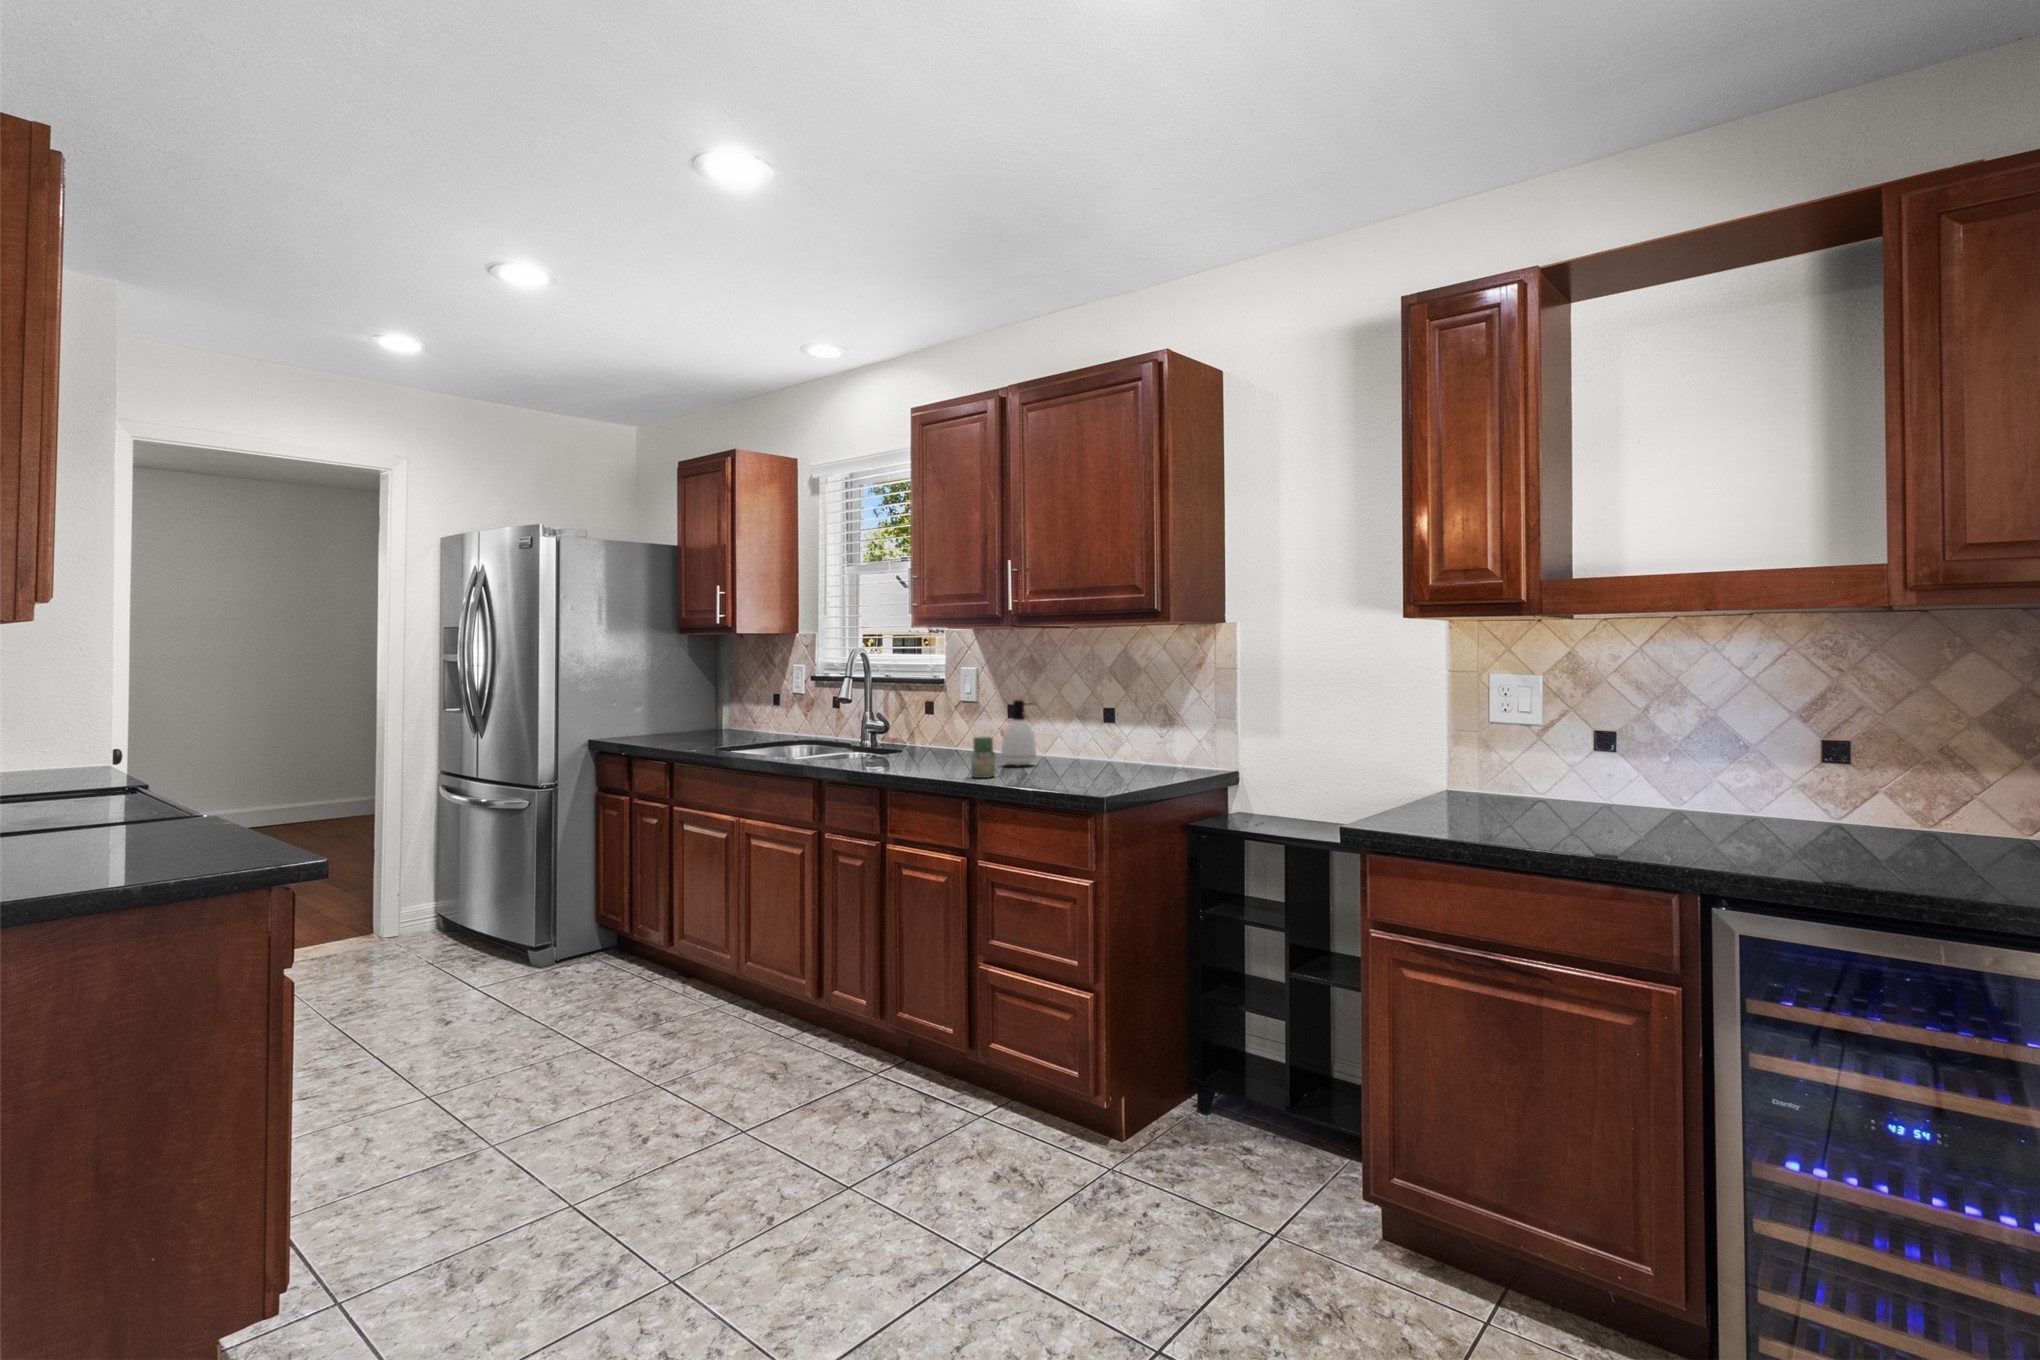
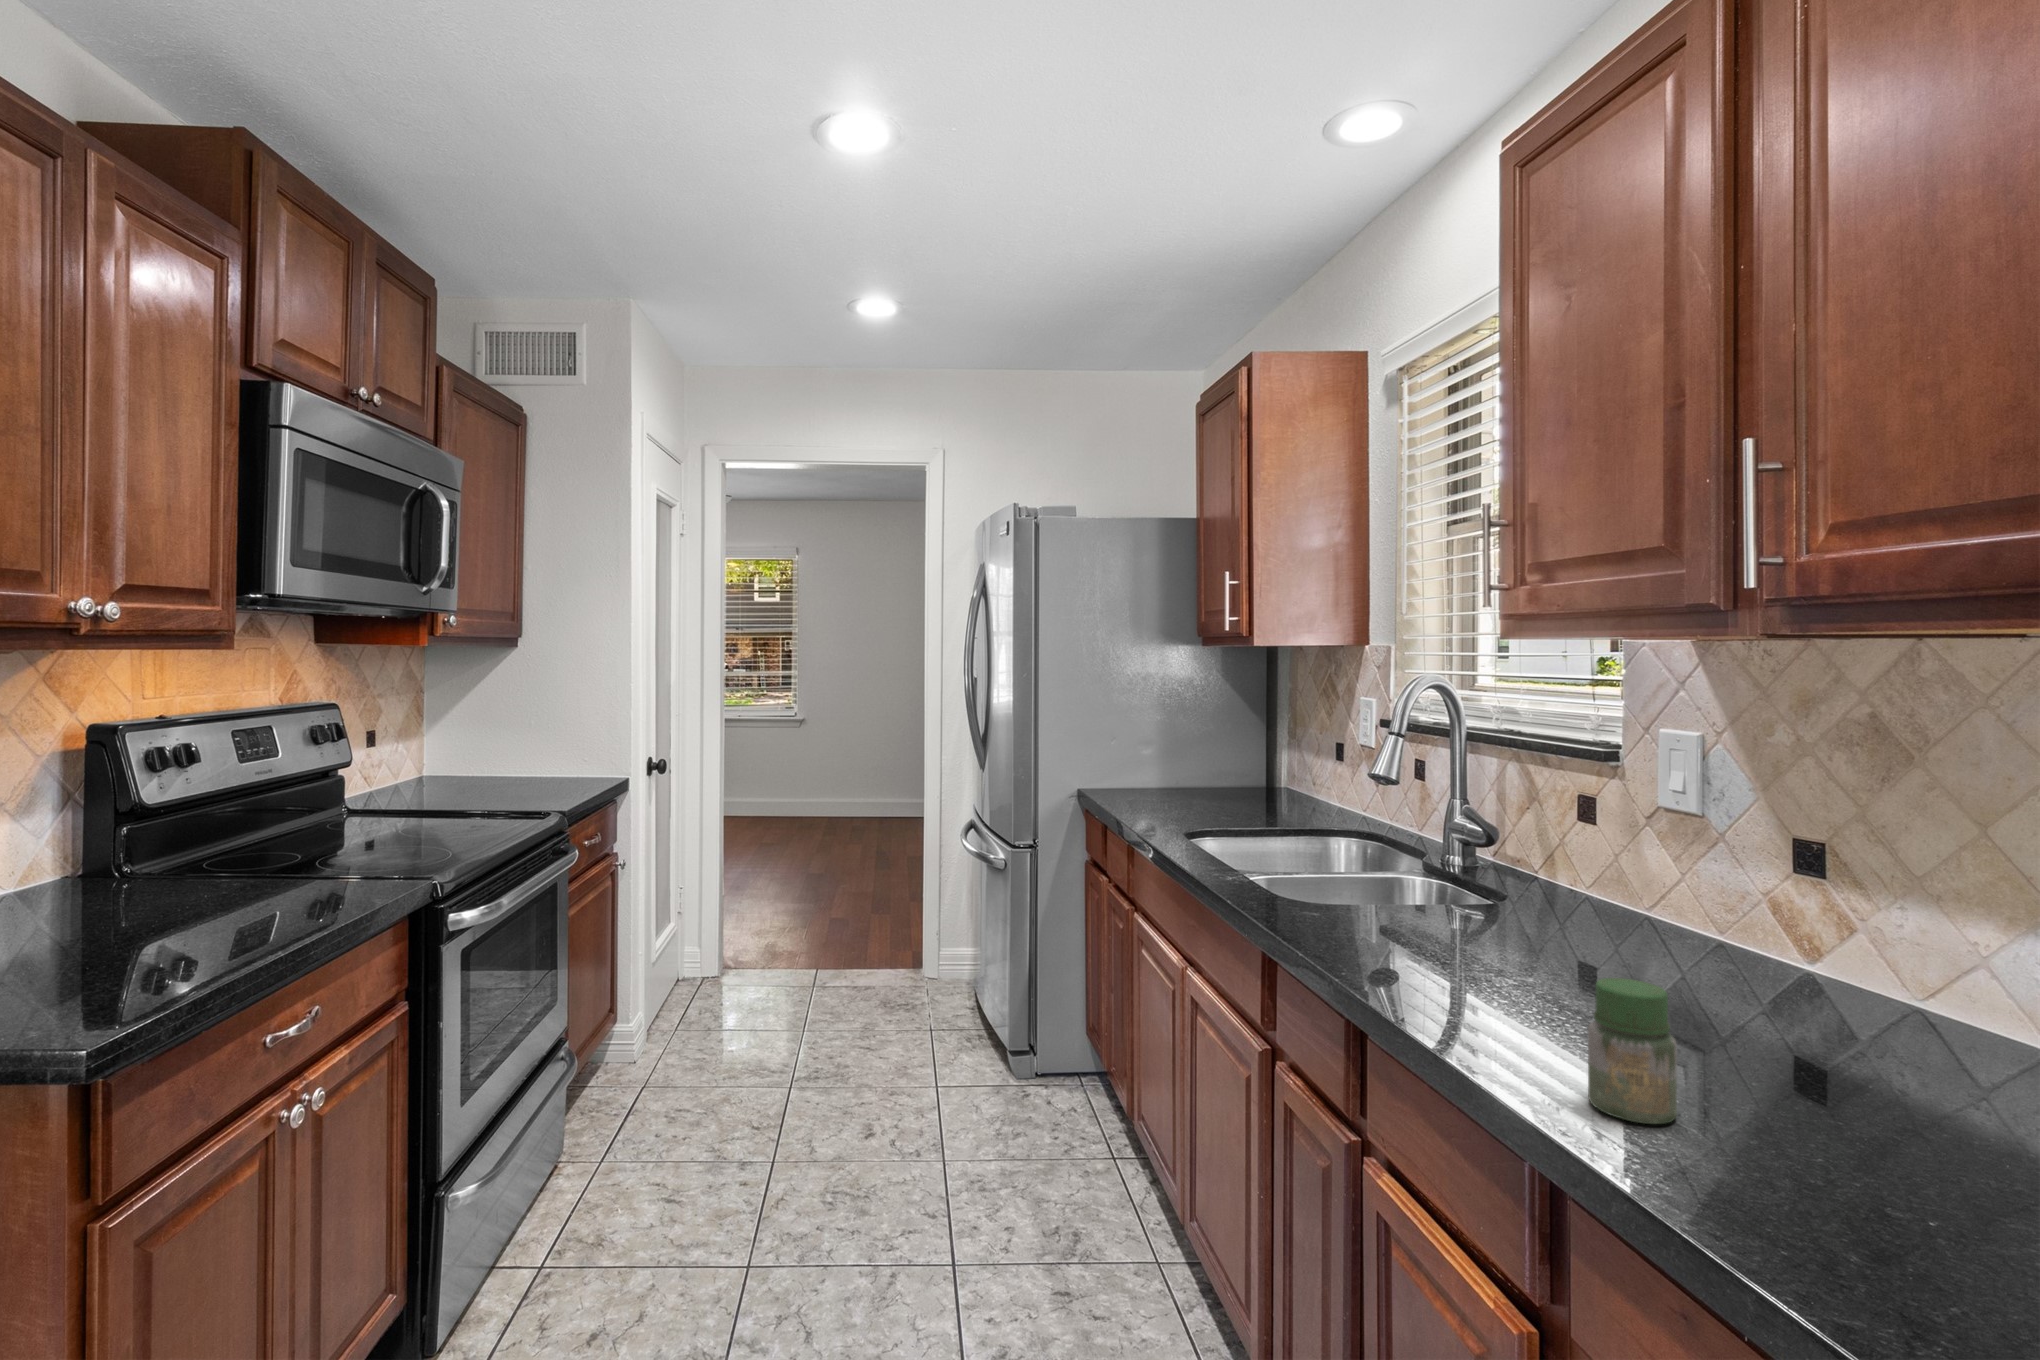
soap dispenser: present [1001,700,1036,766] -> none [1735,856,1871,1062]

